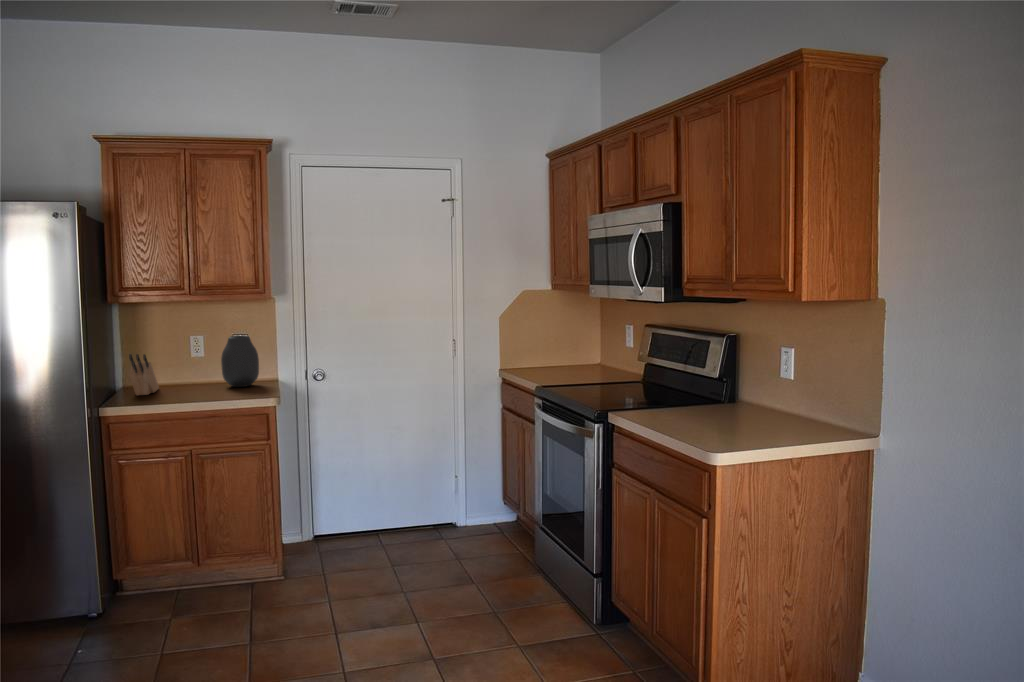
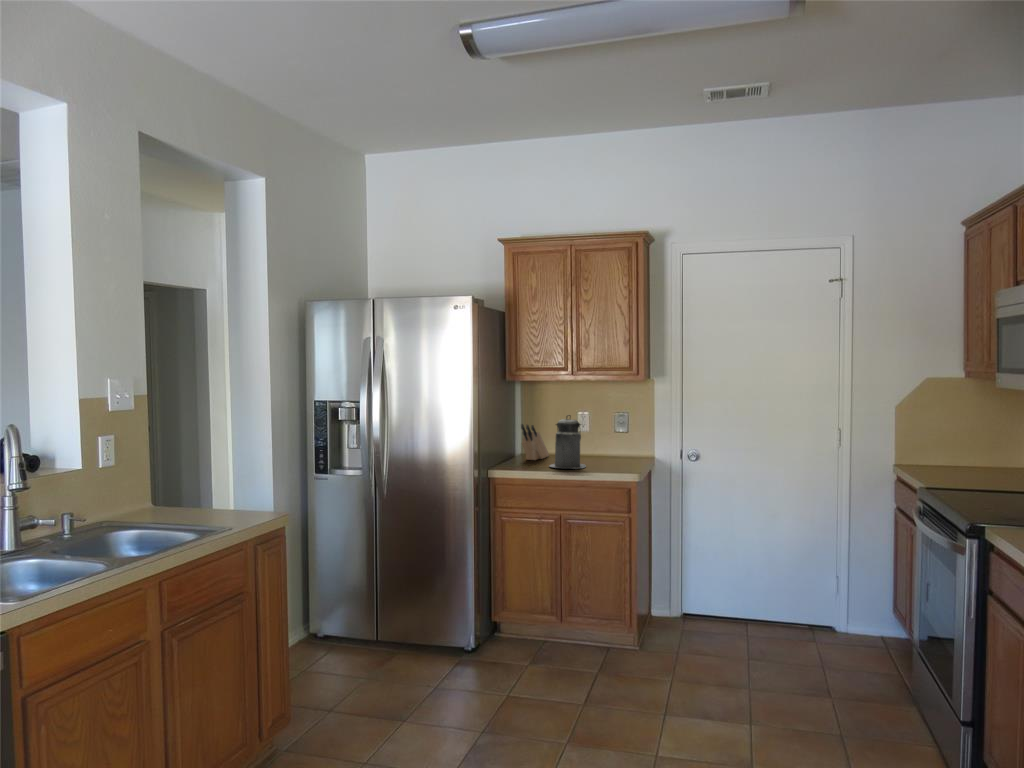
vase: present [221,336,259,387] -> none [599,413,632,460]
canister: none [172,340,217,401] -> present [550,415,586,469]

